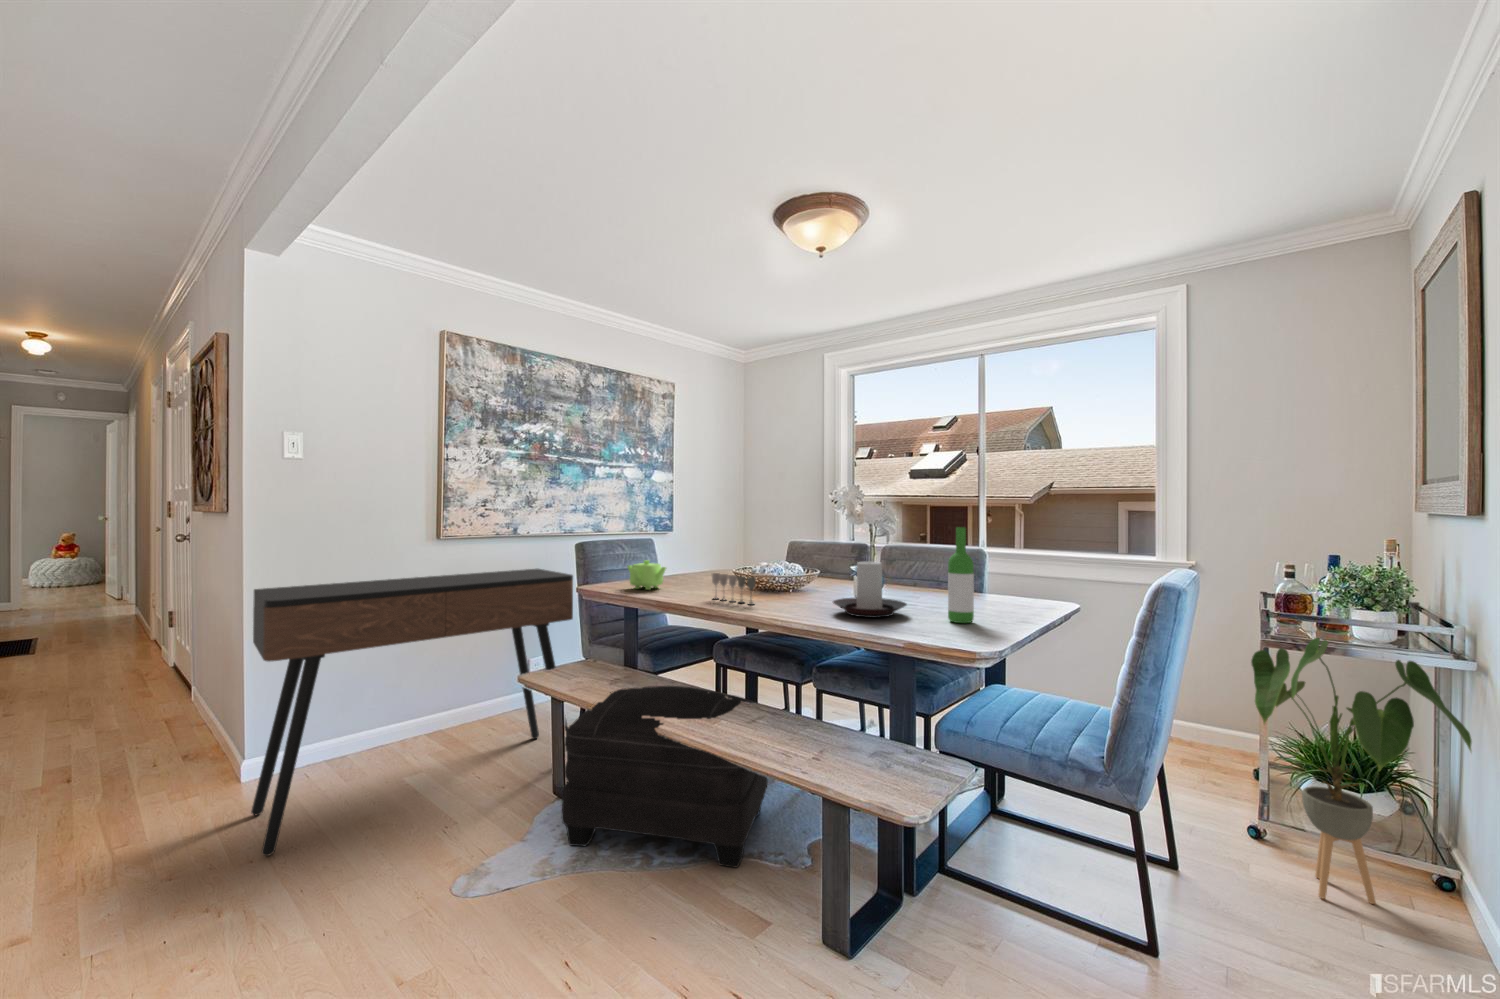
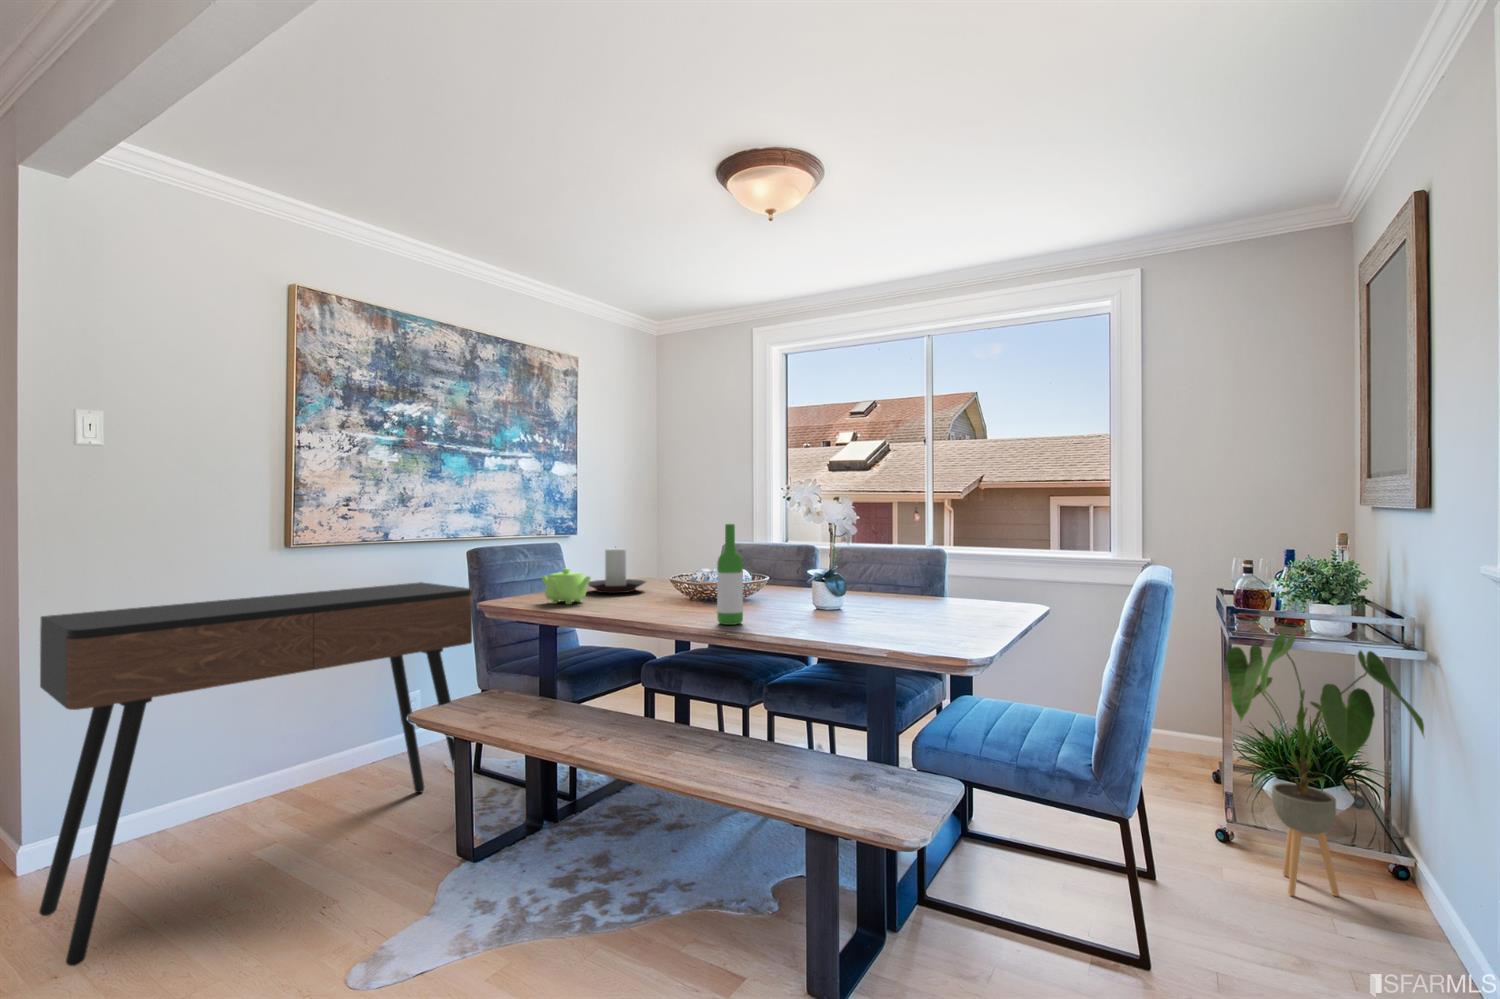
wine bottle: present [948,527,974,623] -> present [717,524,743,625]
candle holder: present [833,562,907,618] -> present [588,548,645,593]
wine glass: present [712,573,756,605] -> none [650,582,706,617]
ottoman: present [562,686,768,867] -> none [477,716,719,922]

